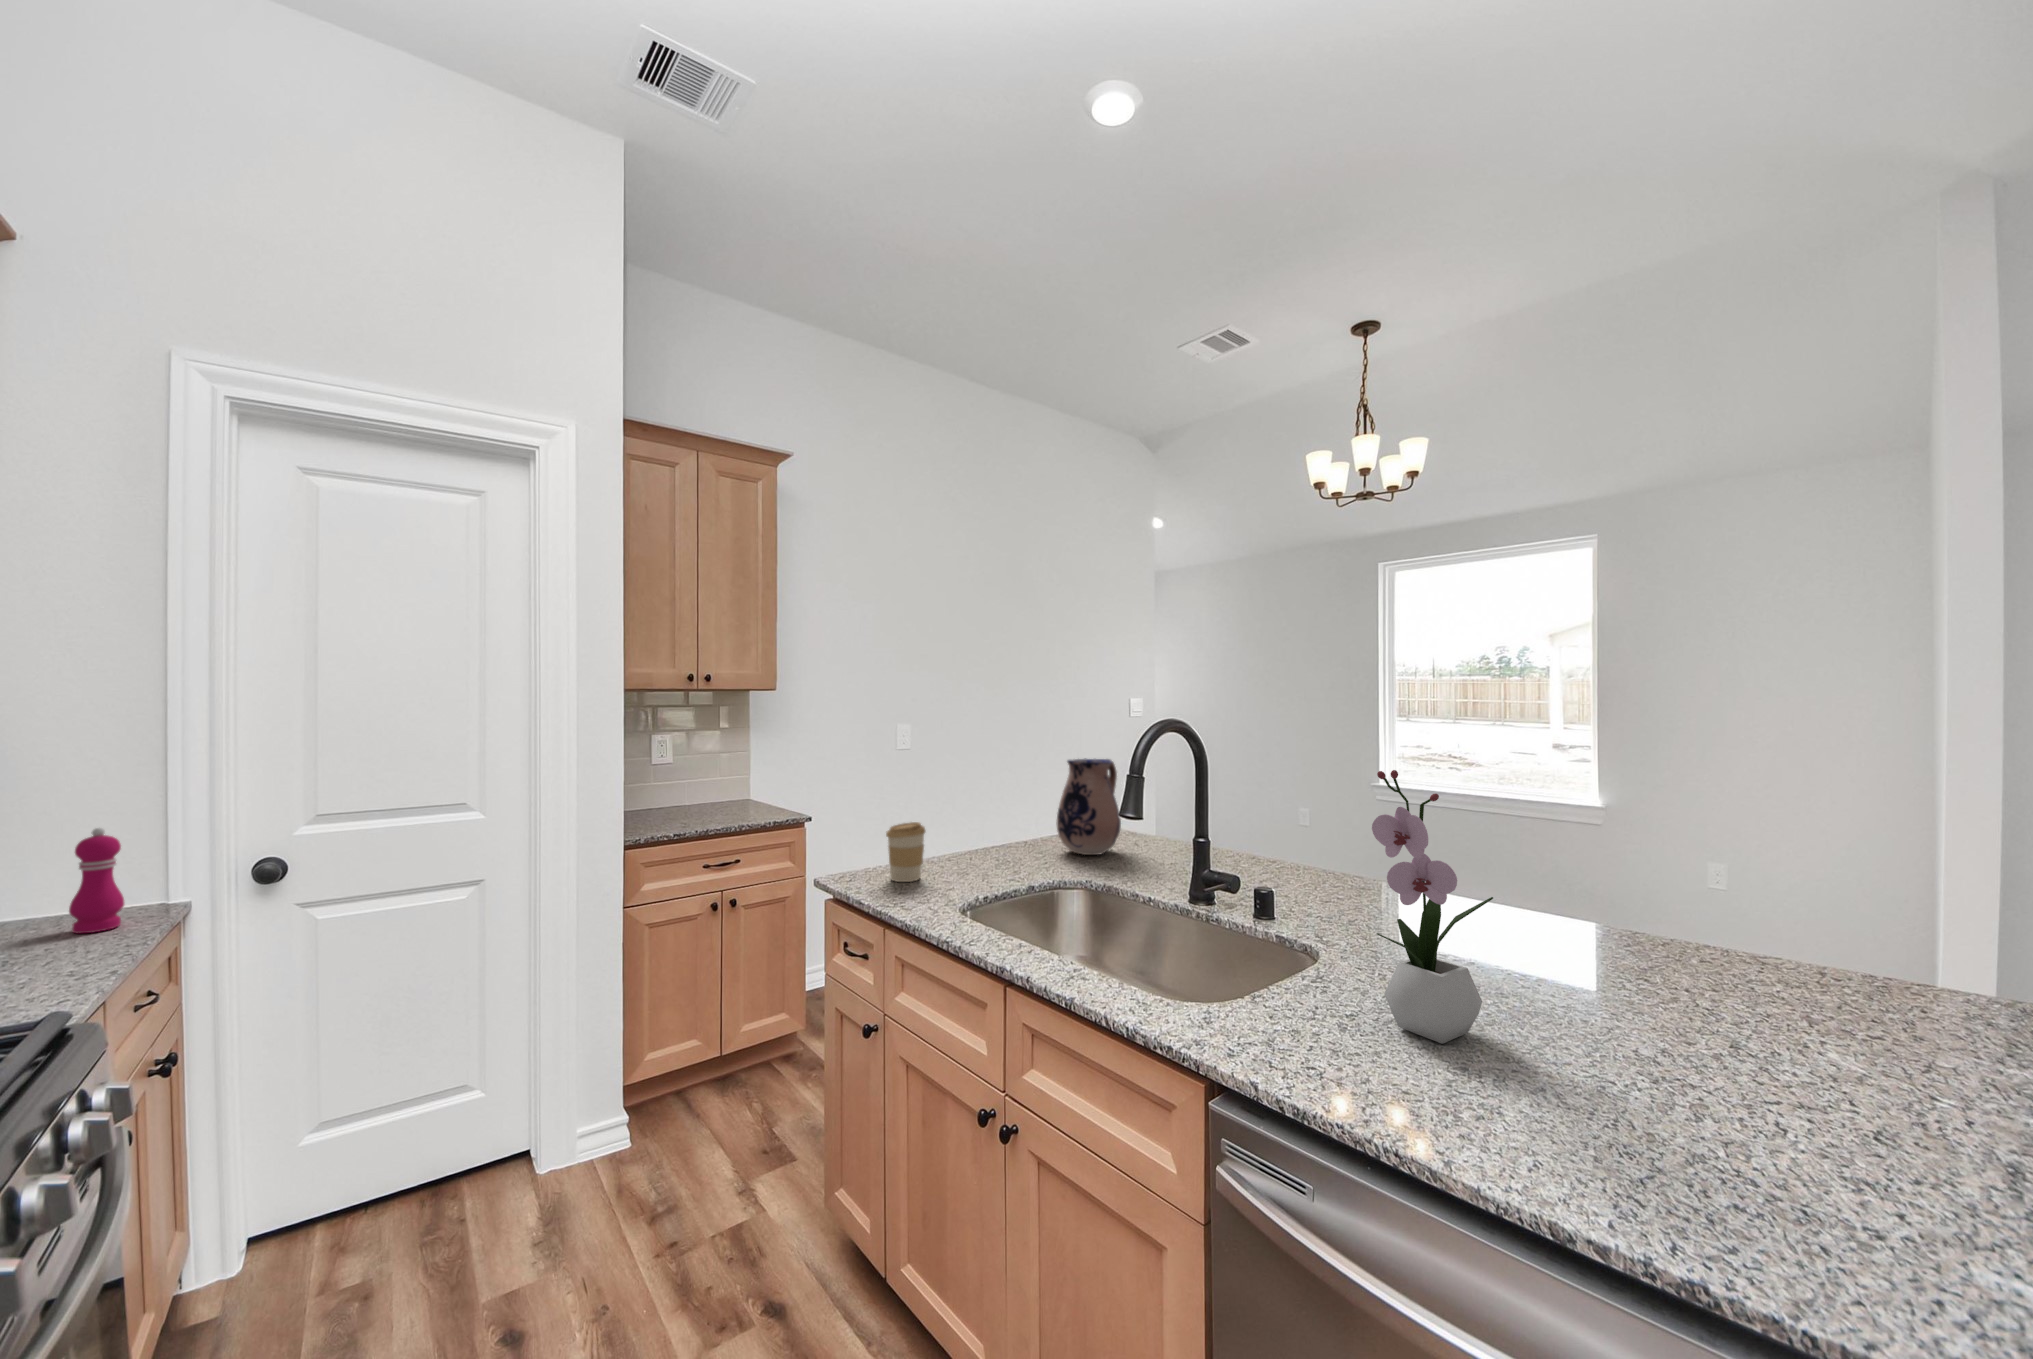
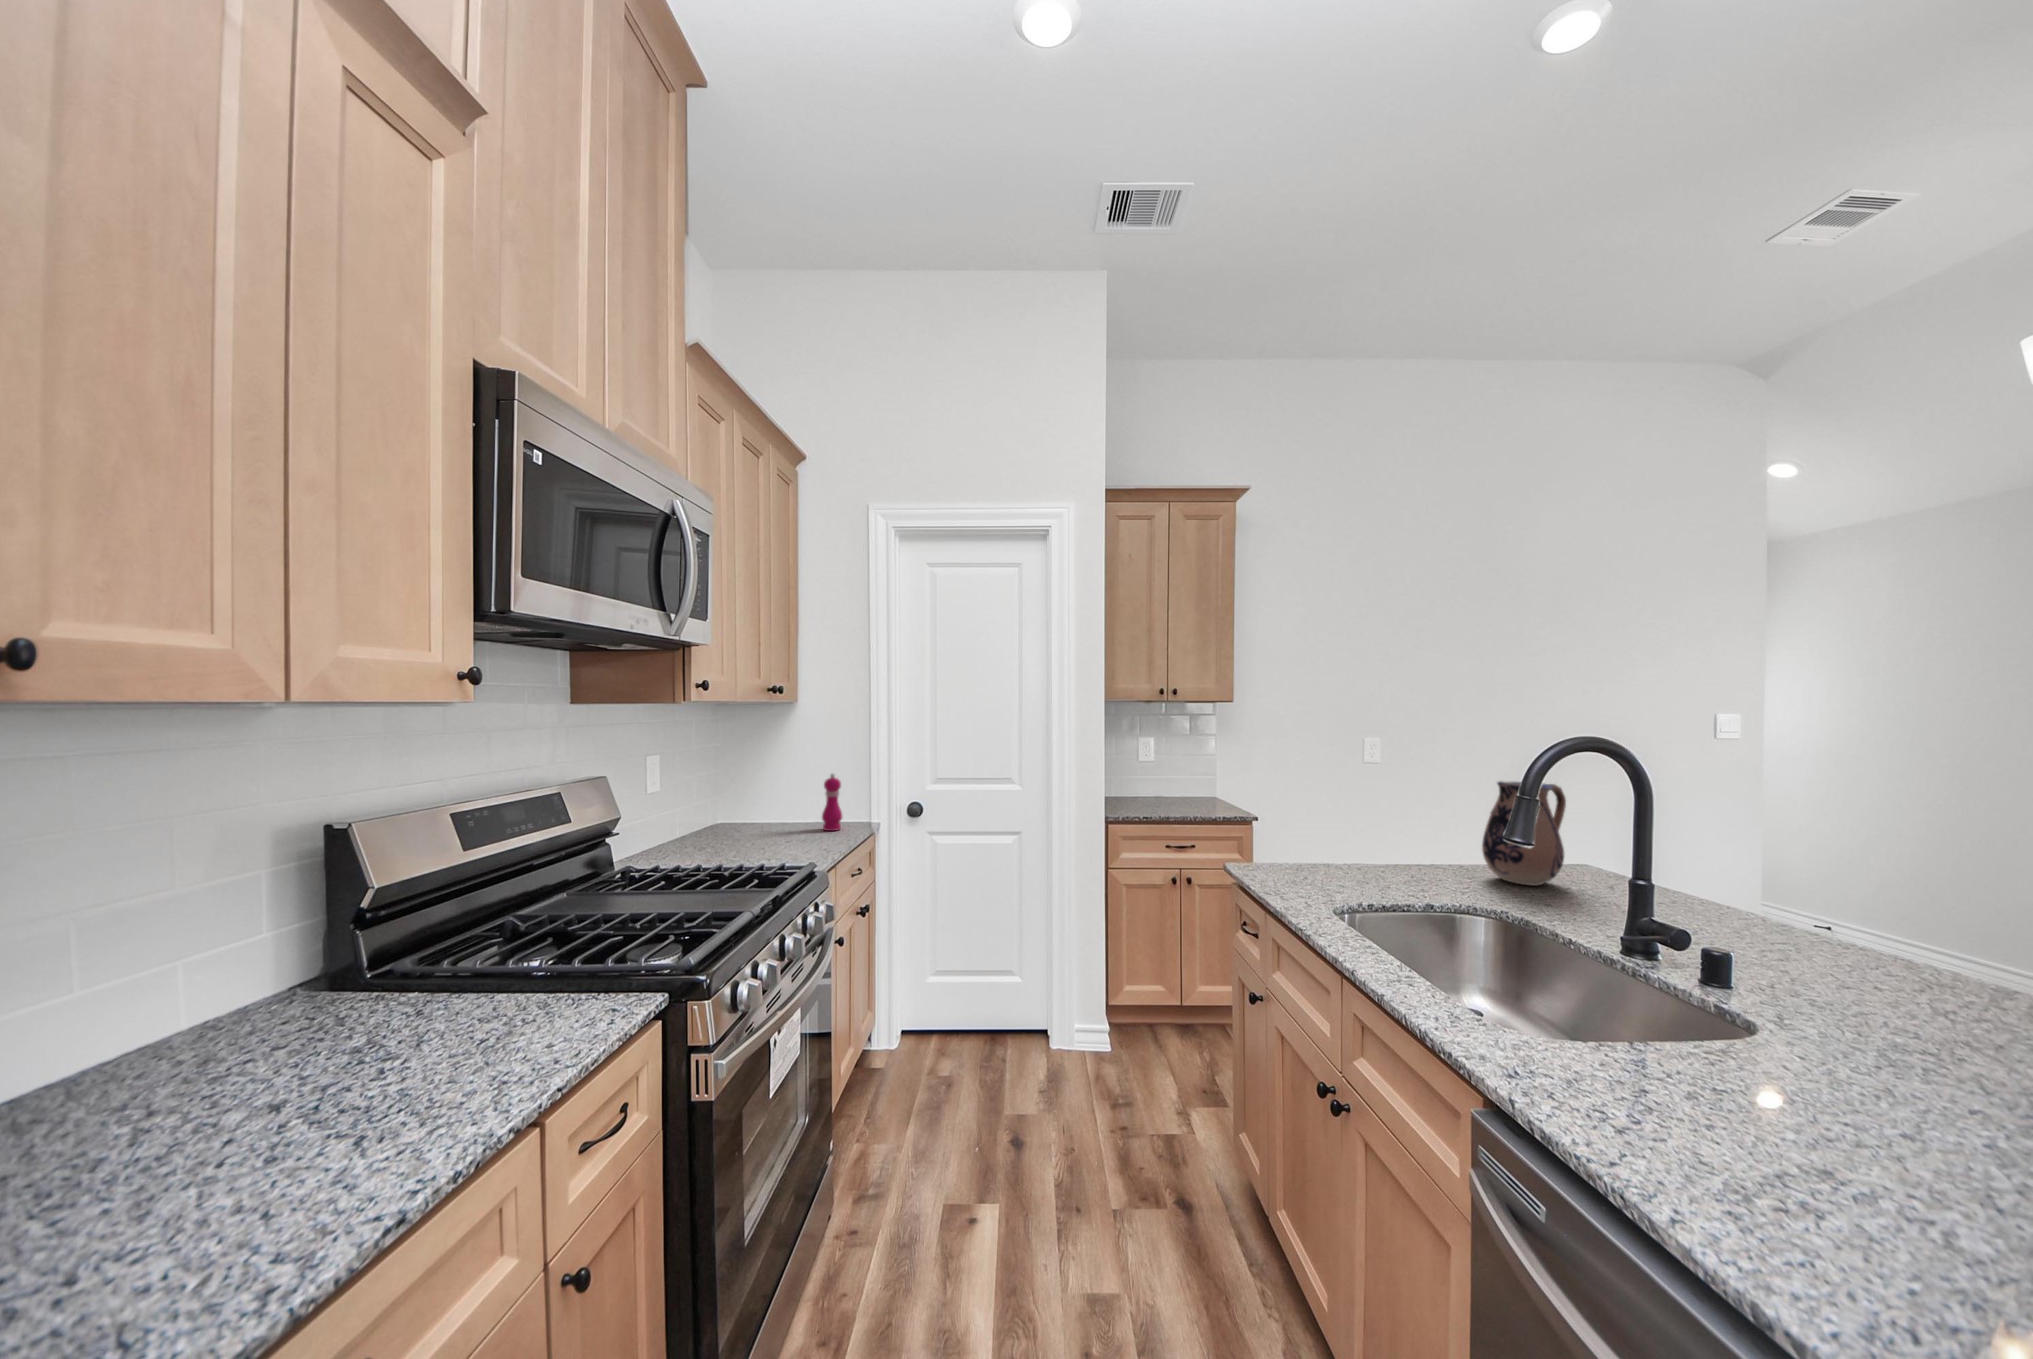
flower arrangement: present [1372,770,1493,1044] -> none [1713,820,1913,1147]
coffee cup: present [886,822,925,882] -> none [1286,826,1324,879]

